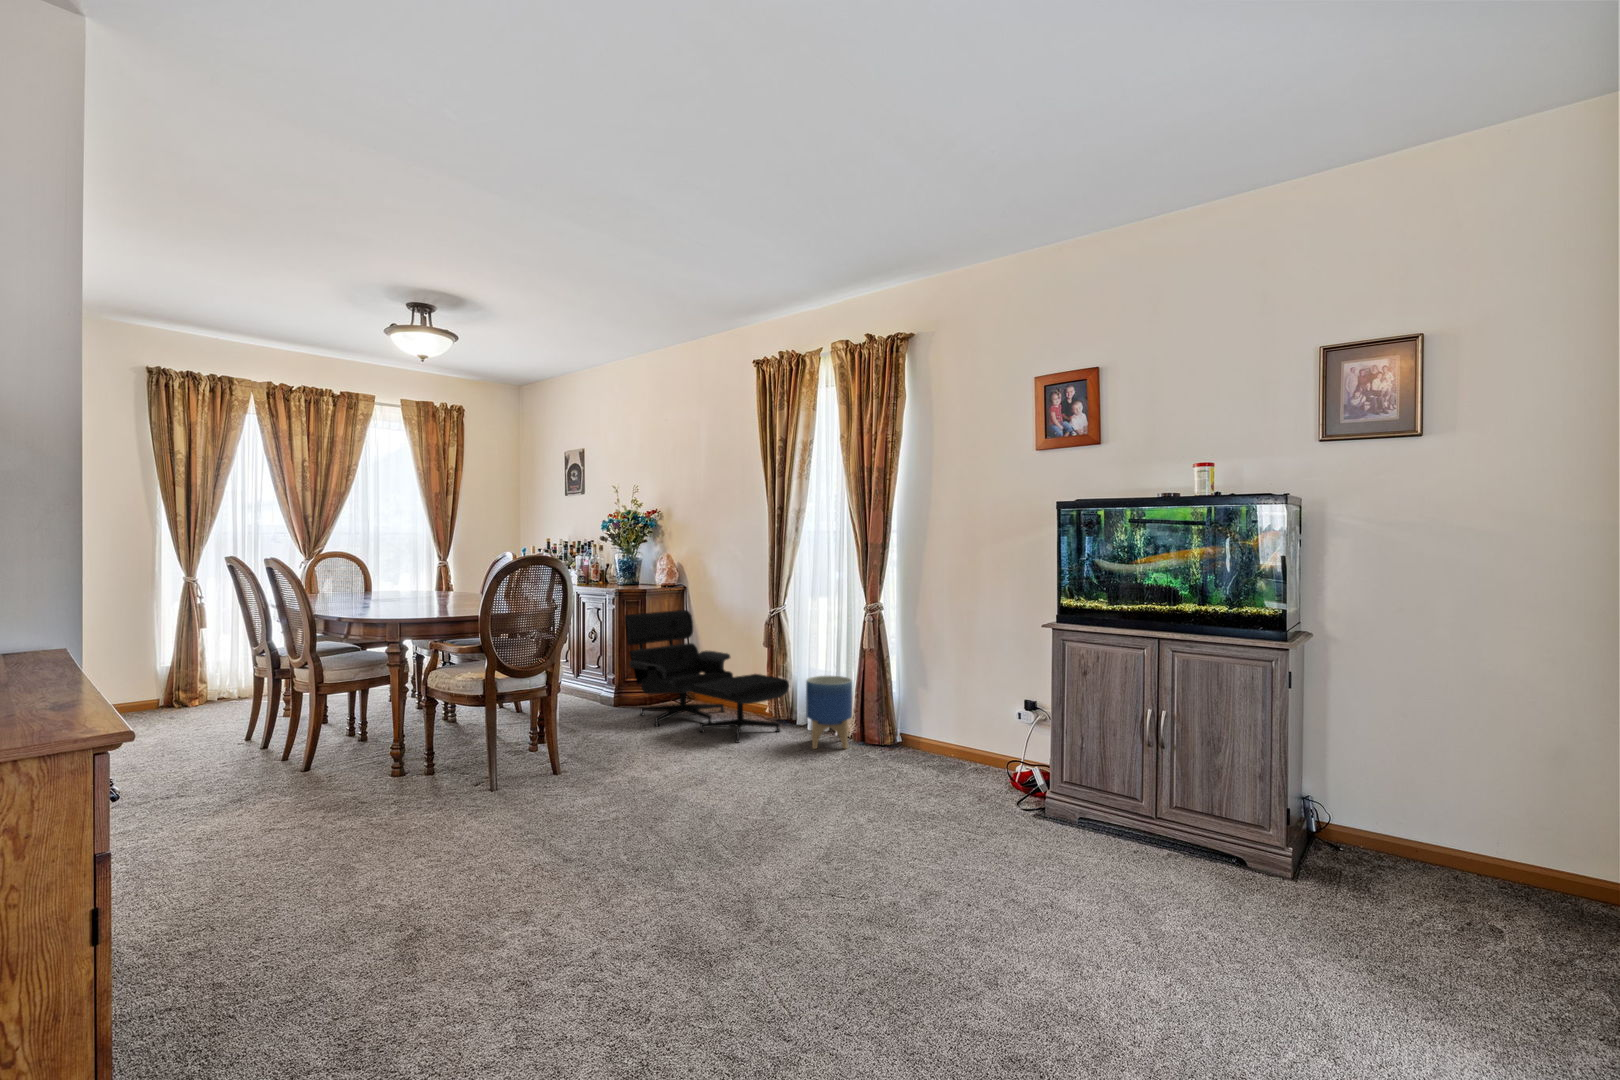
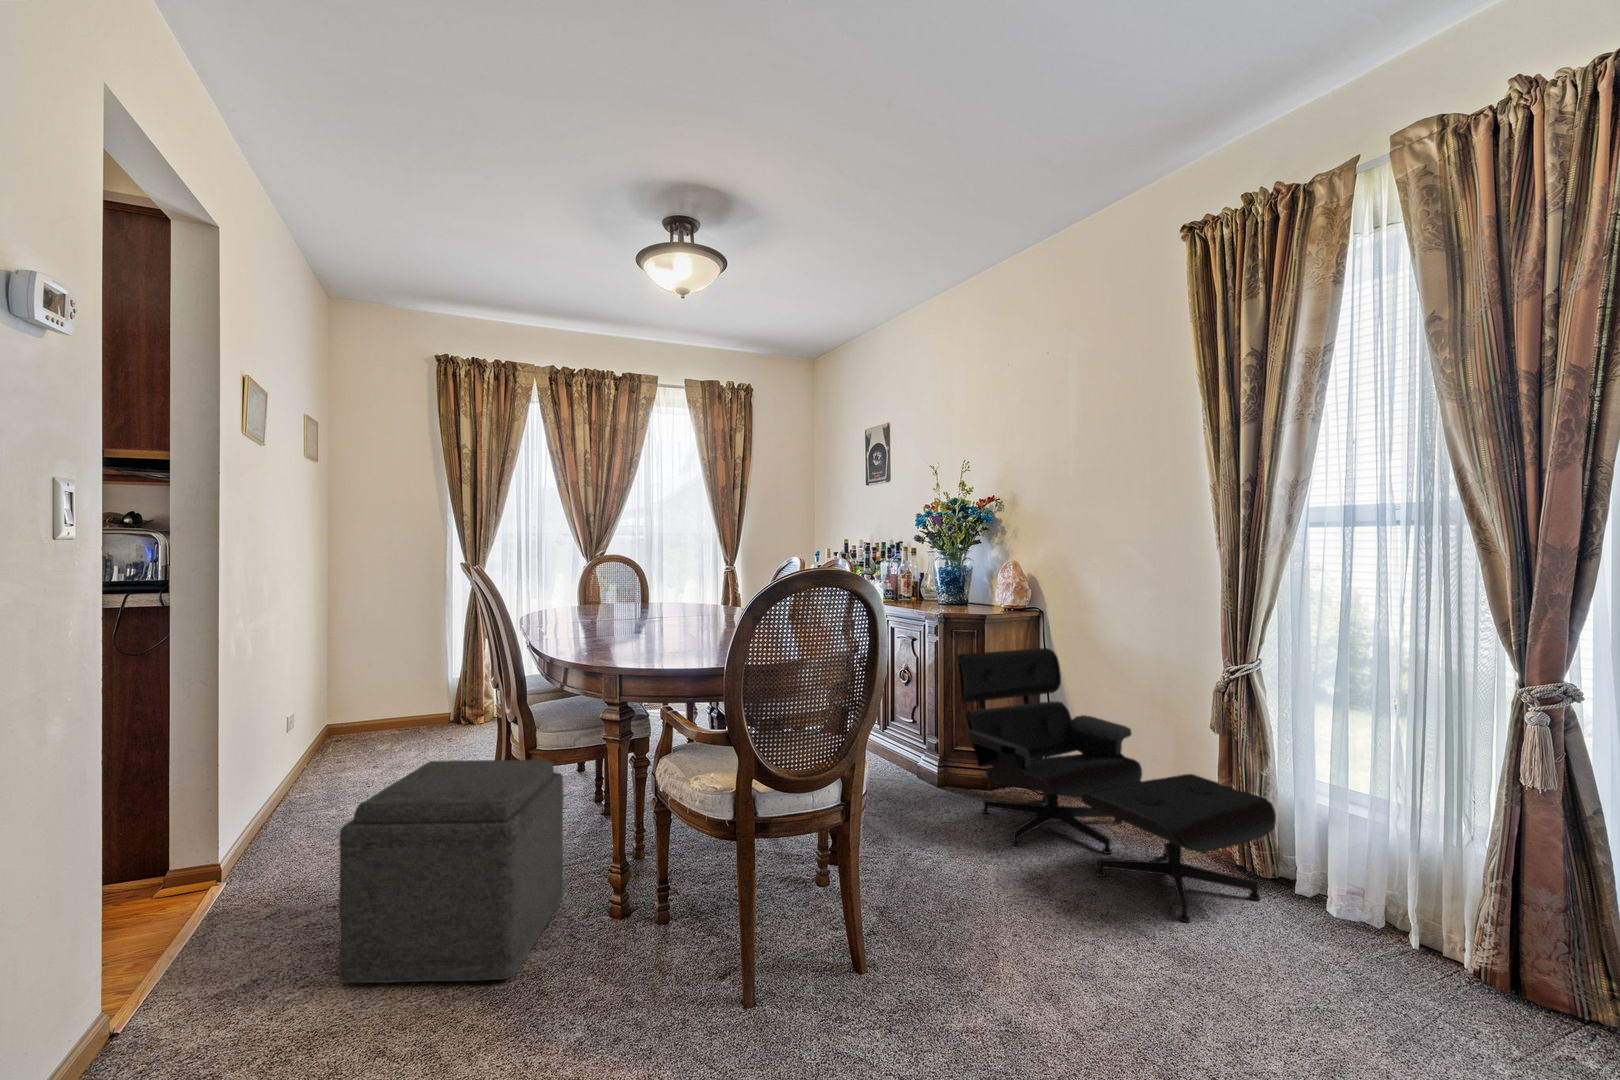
planter: present [806,676,852,749] -> none [1344,813,1470,995]
ottoman: none [208,684,351,819] -> present [339,760,564,983]

